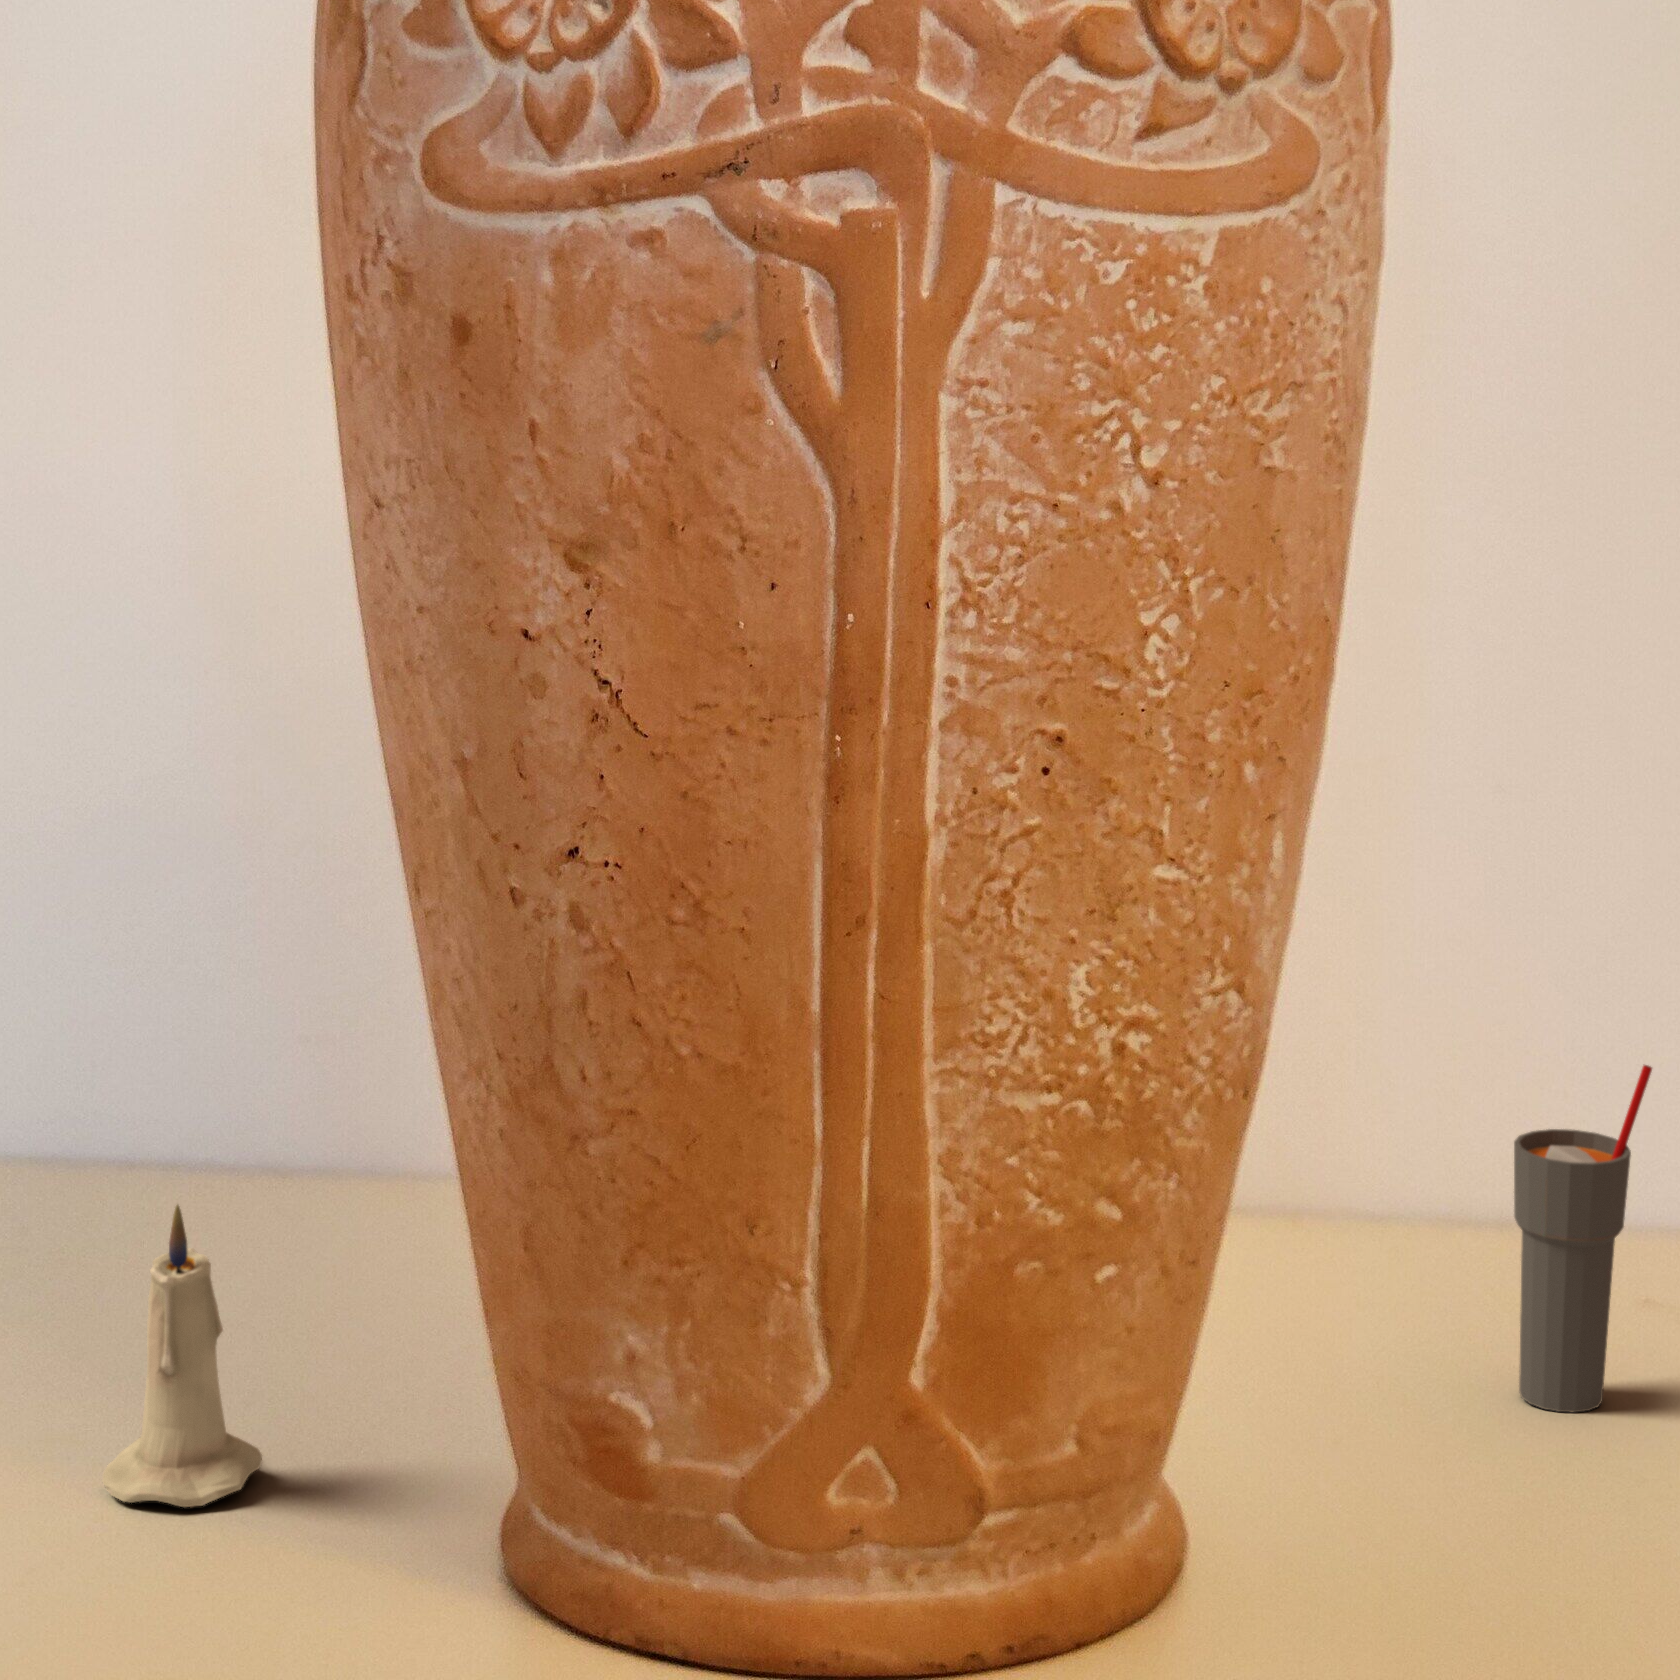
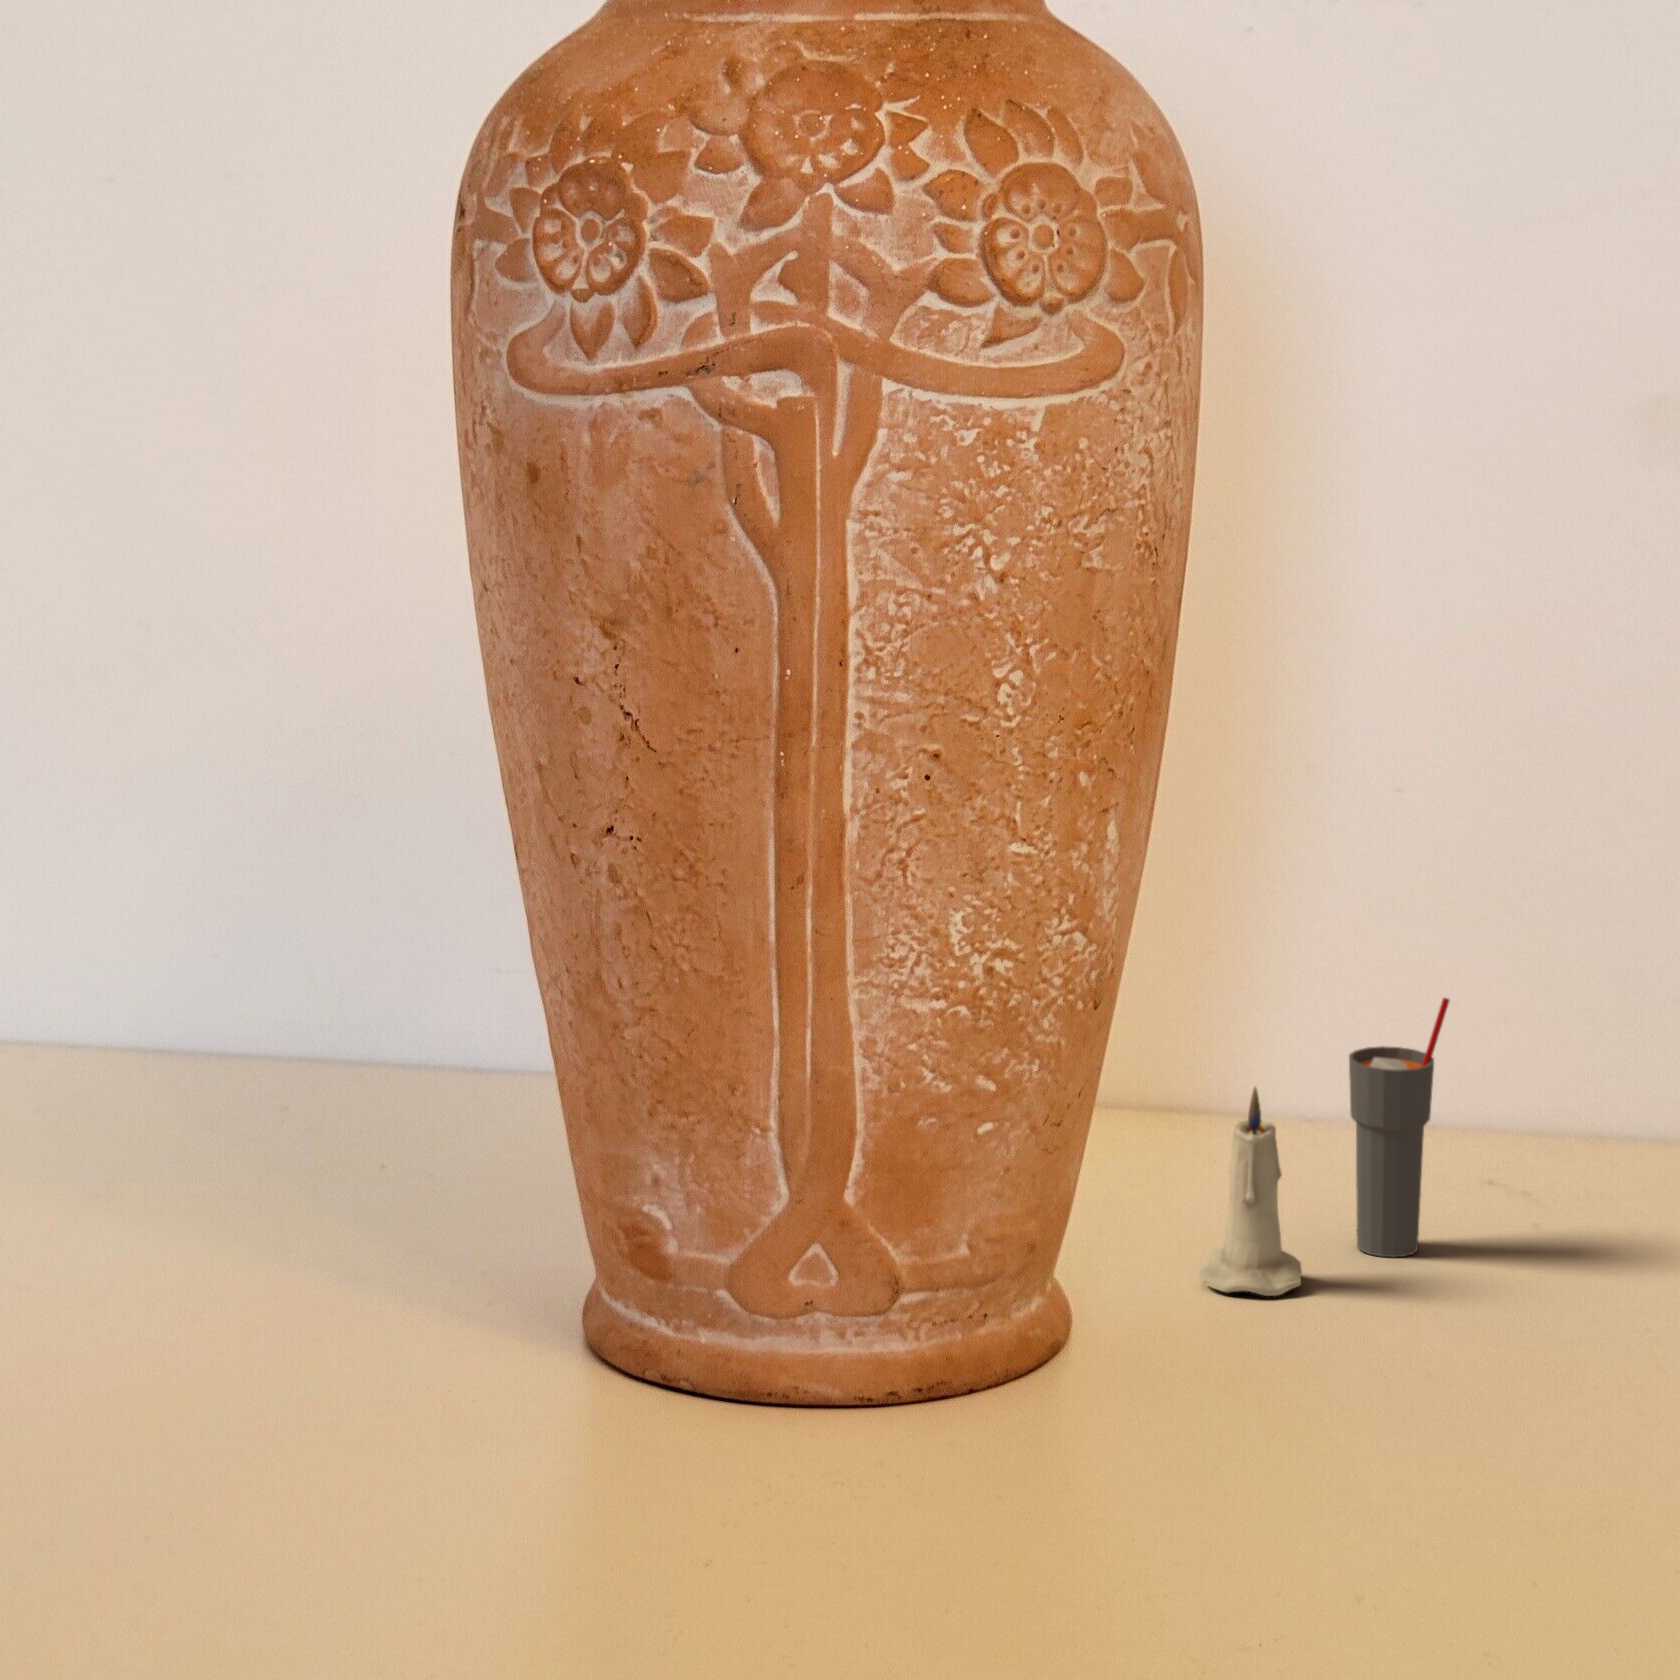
candle: present [102,1205,262,1507] -> present [1199,1087,1302,1296]

